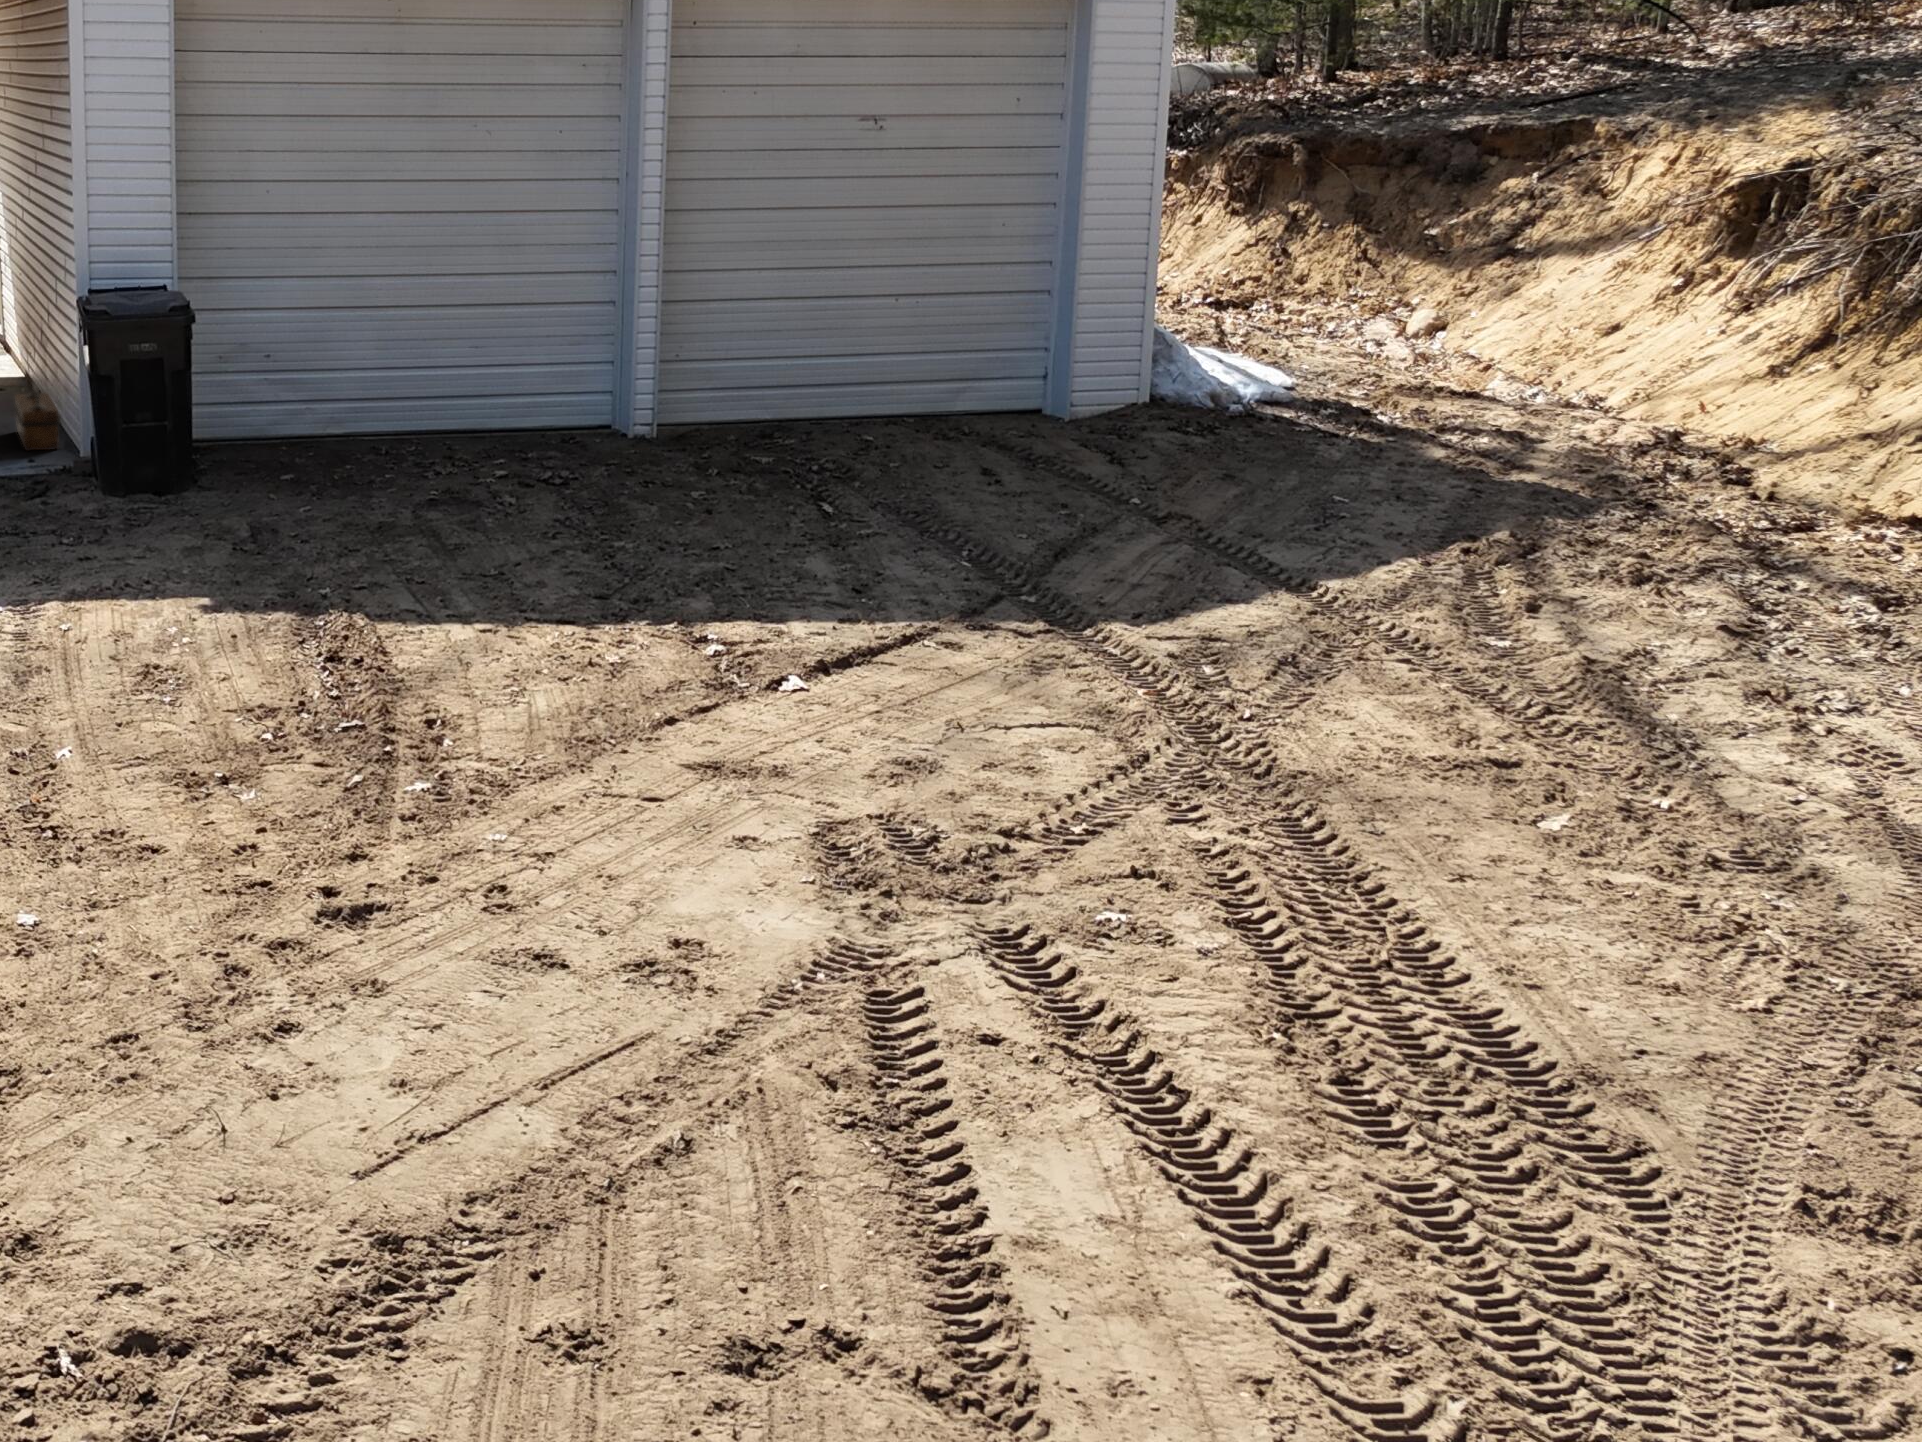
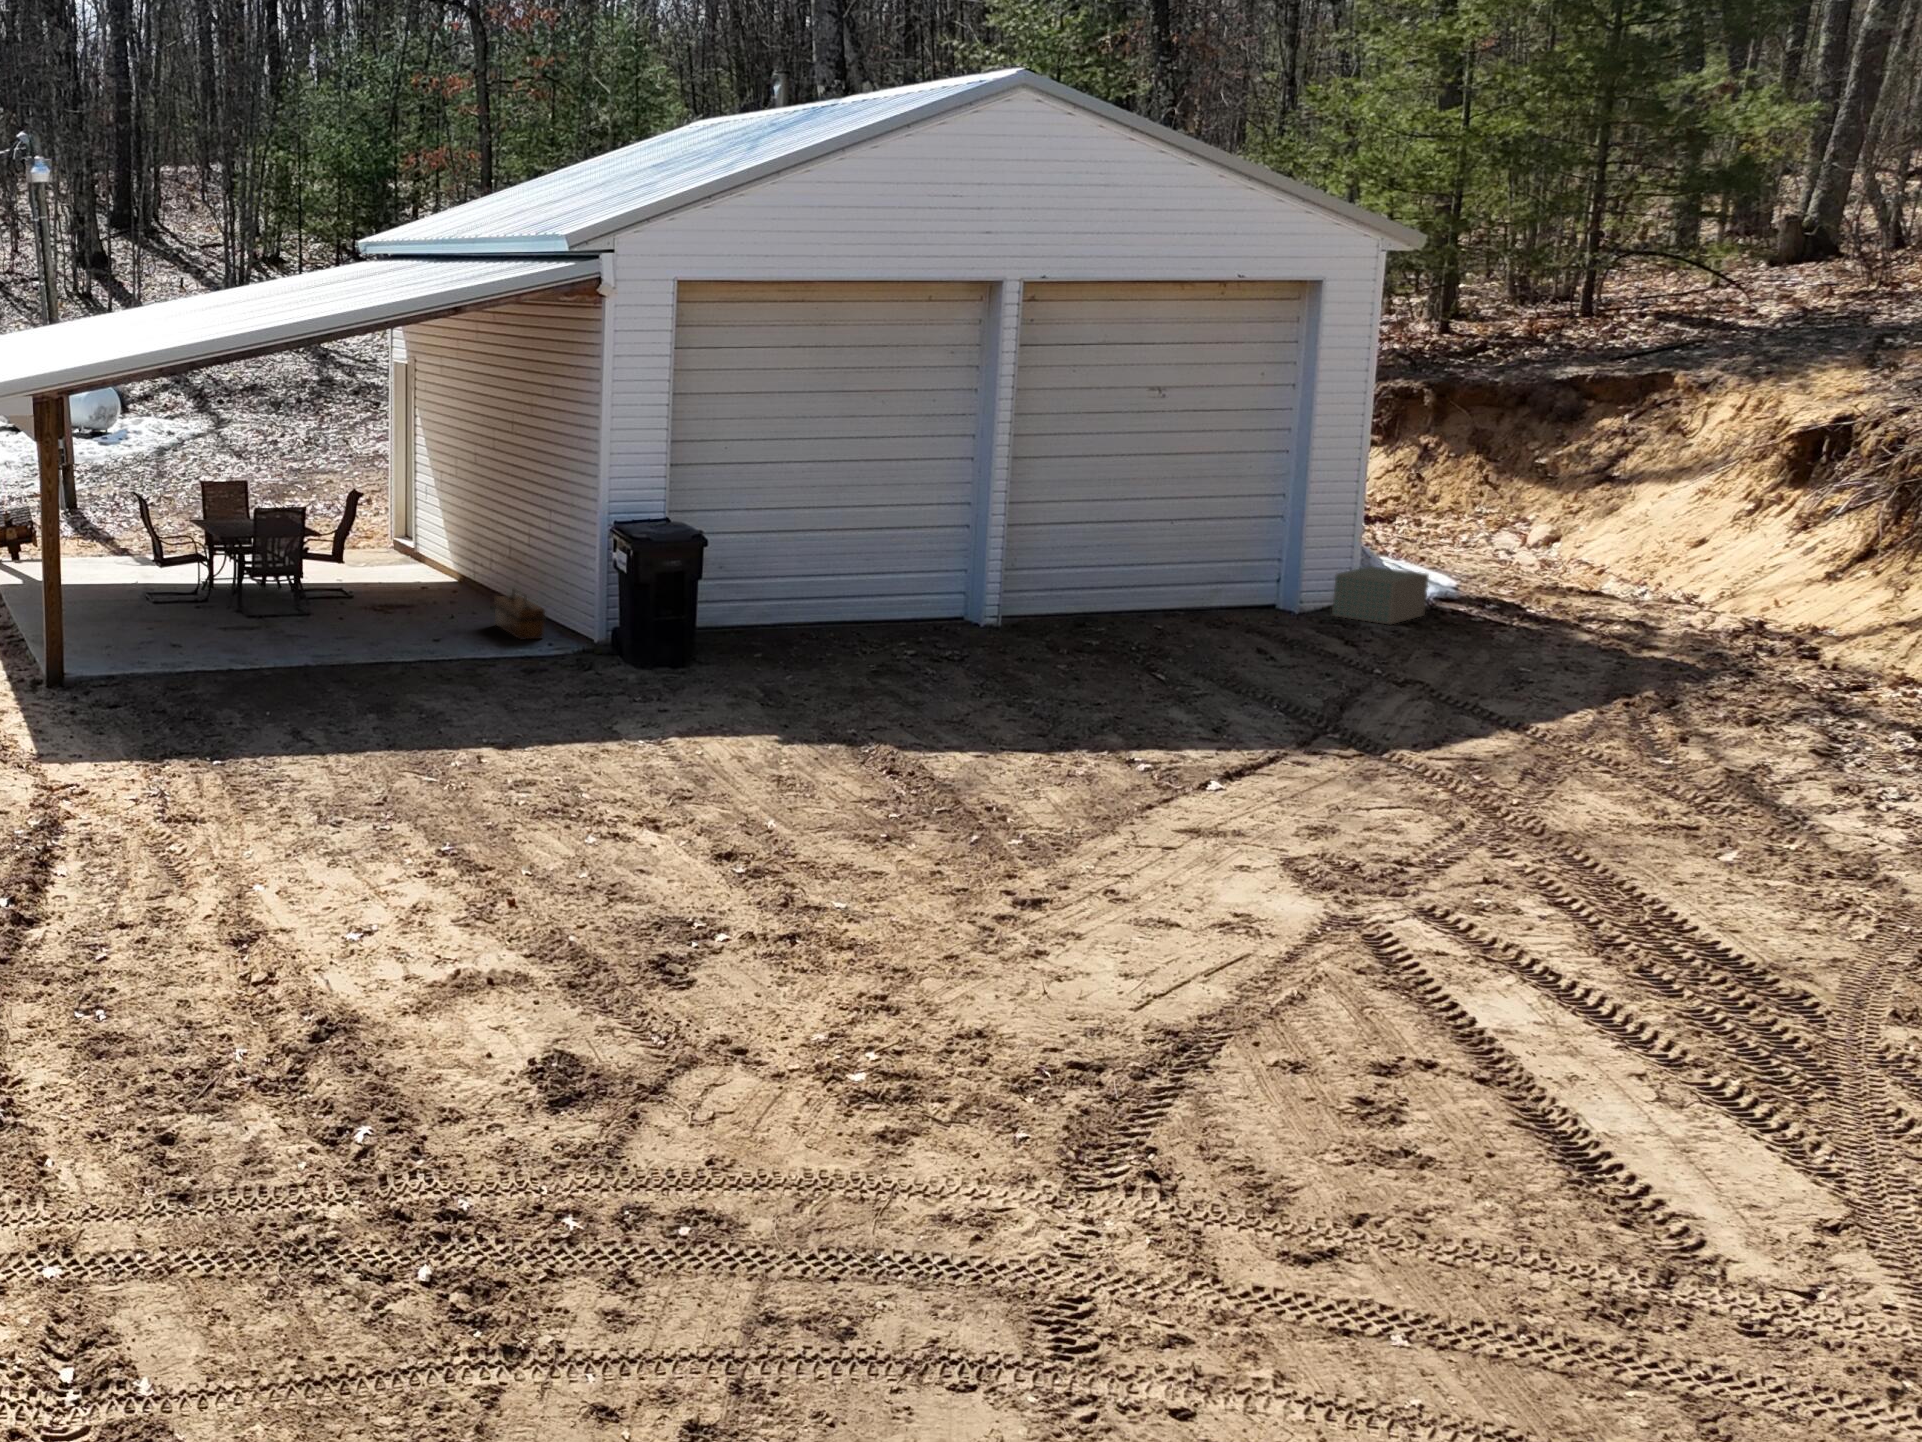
storage box: none [1120,360,1248,436] -> present [1332,566,1429,624]

